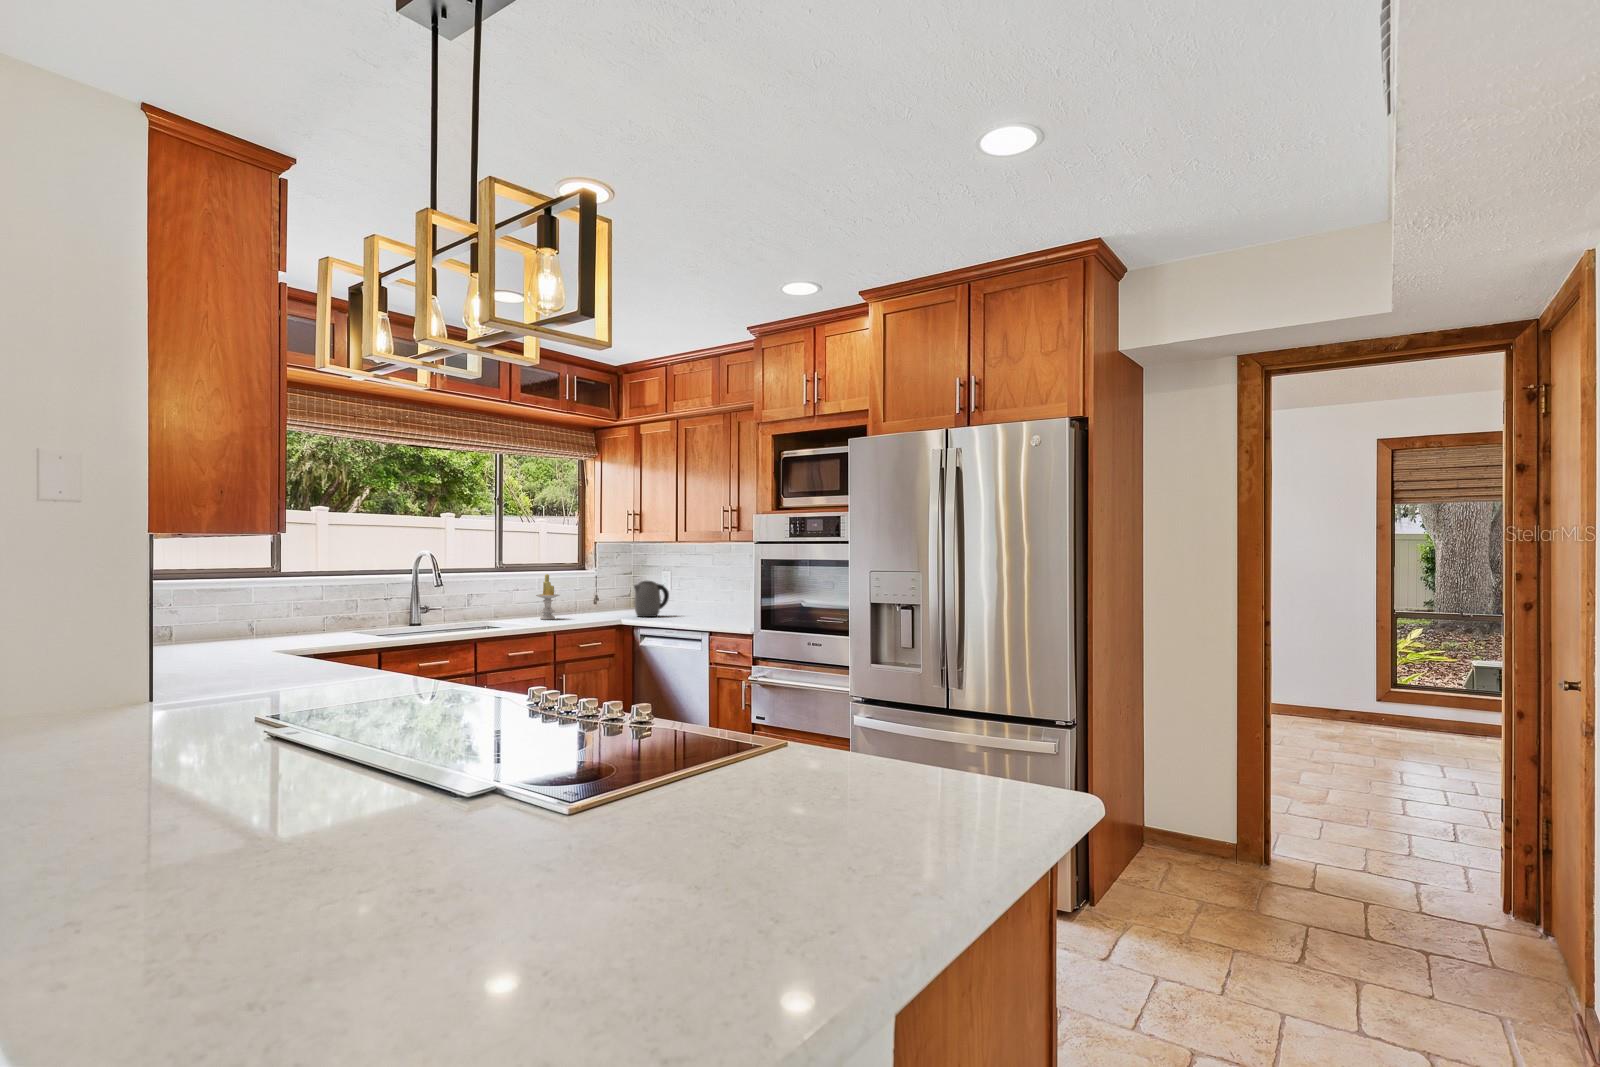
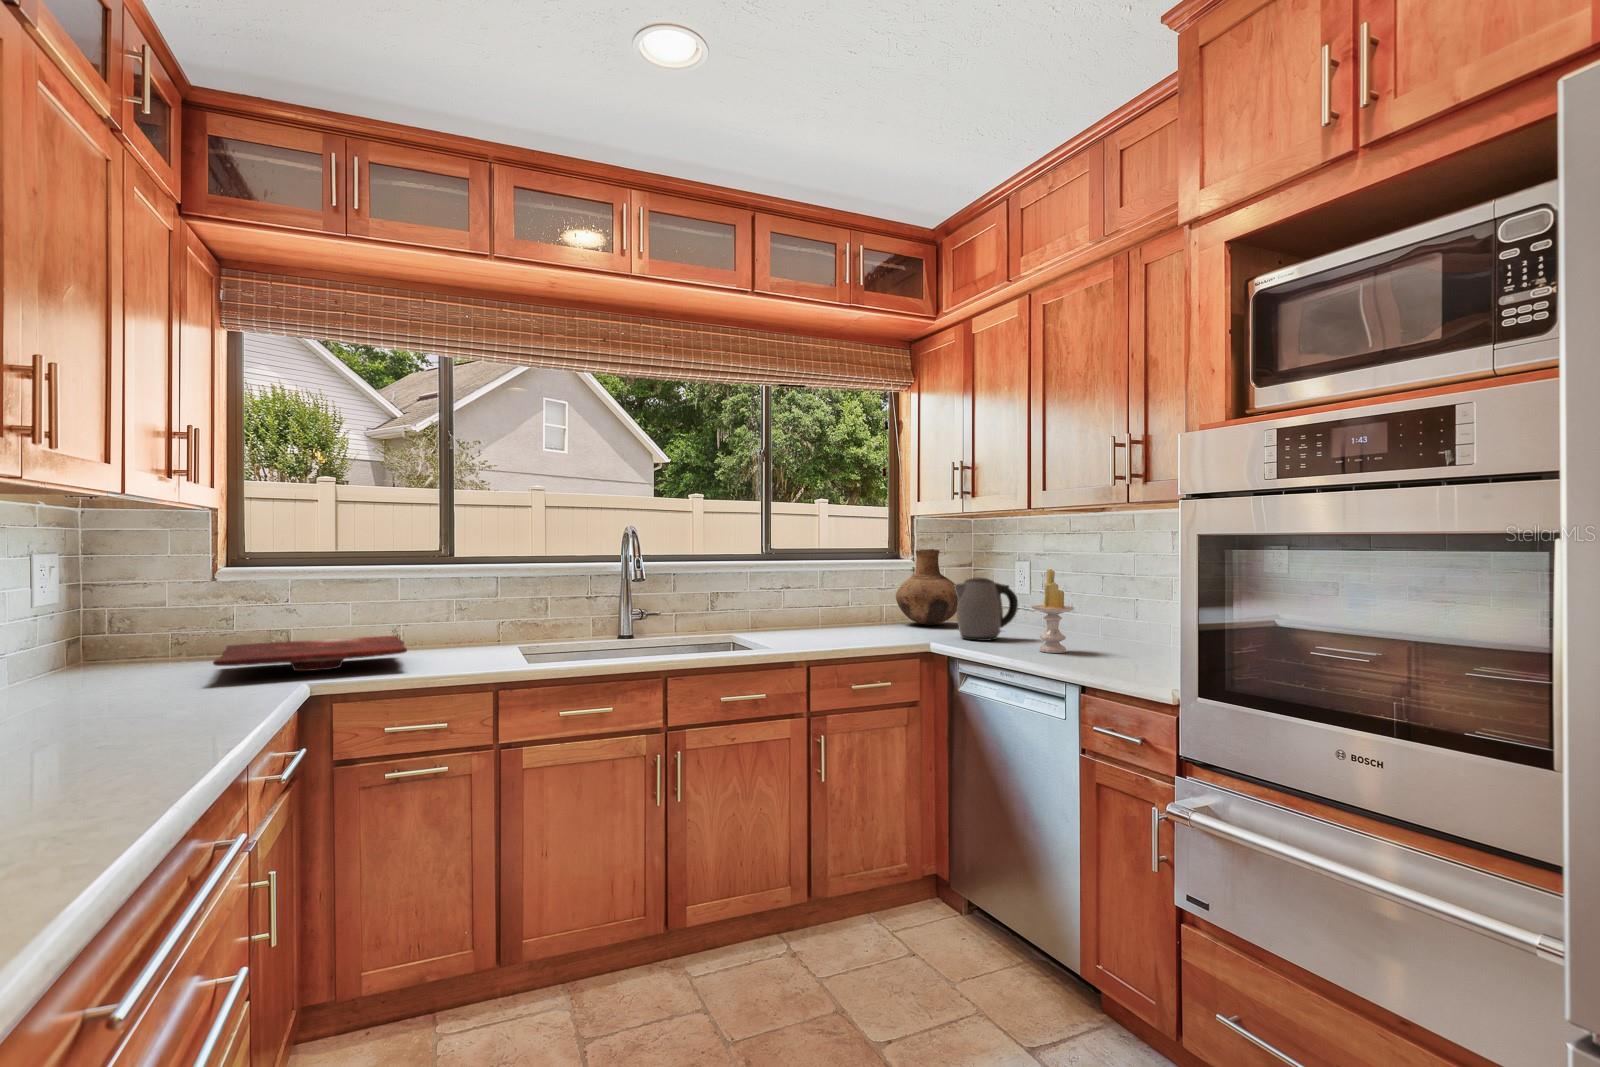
vase: none [587,564,630,612] -> present [896,549,958,625]
candle: present [536,574,559,620] -> present [1032,569,1074,653]
cutting board: none [194,624,335,644] -> present [213,636,407,671]

